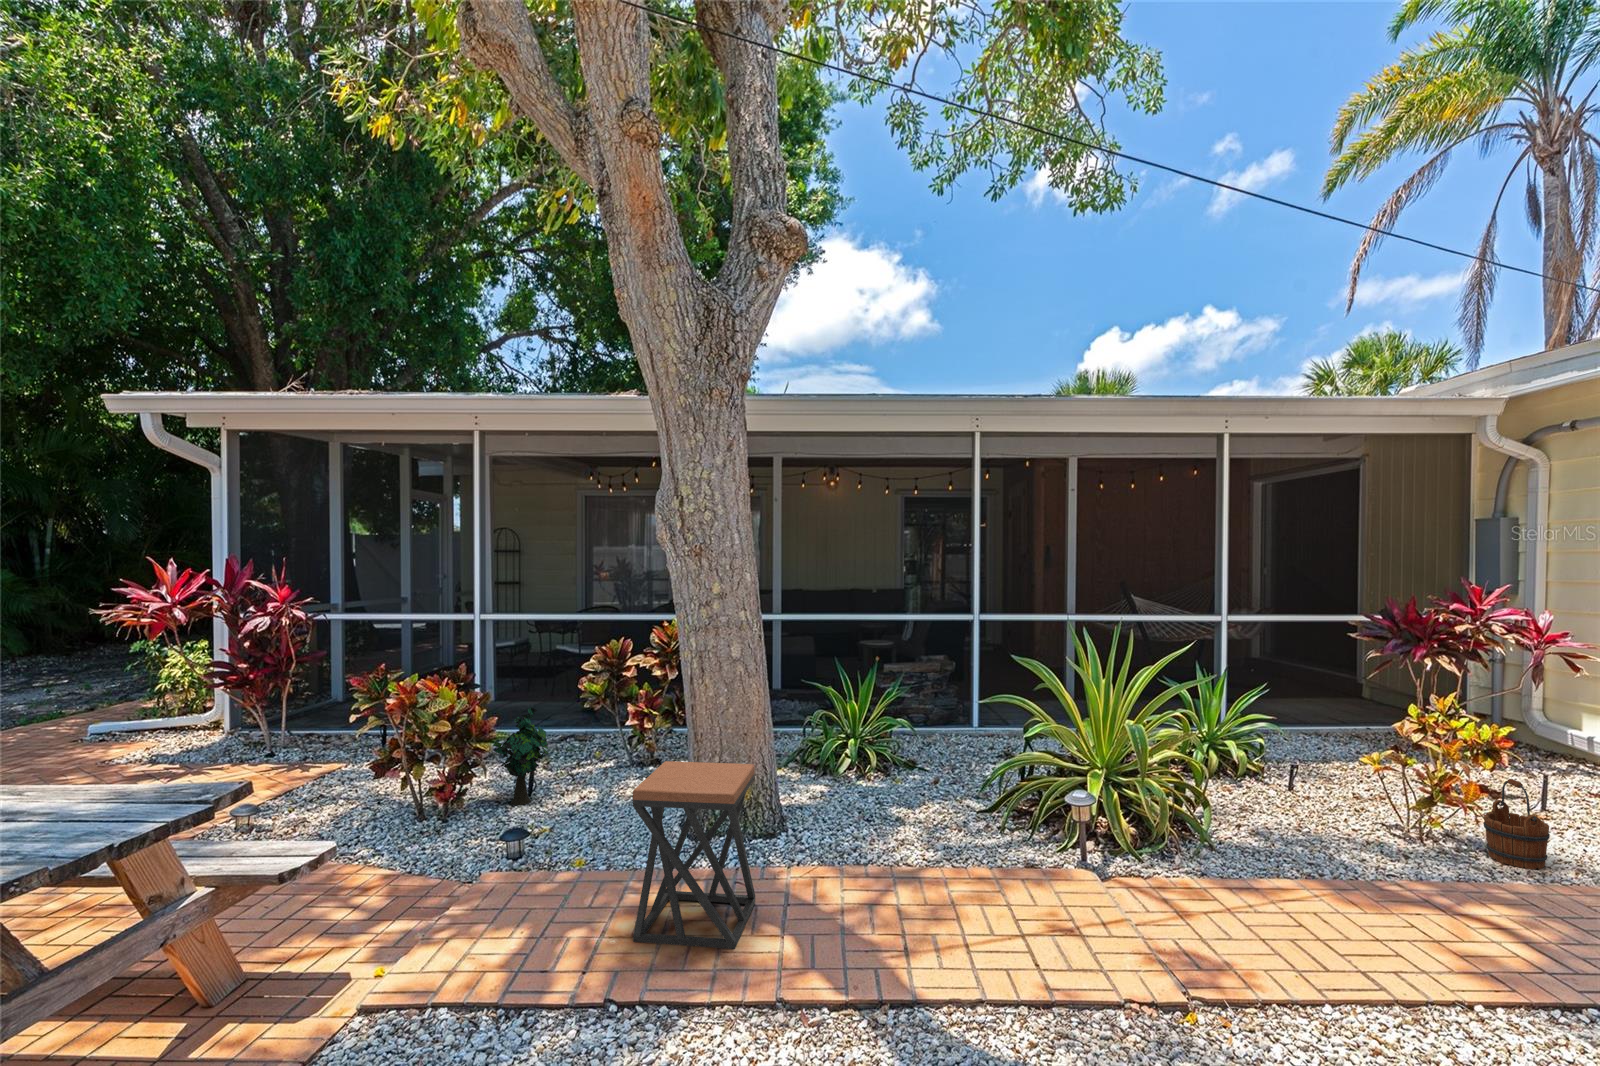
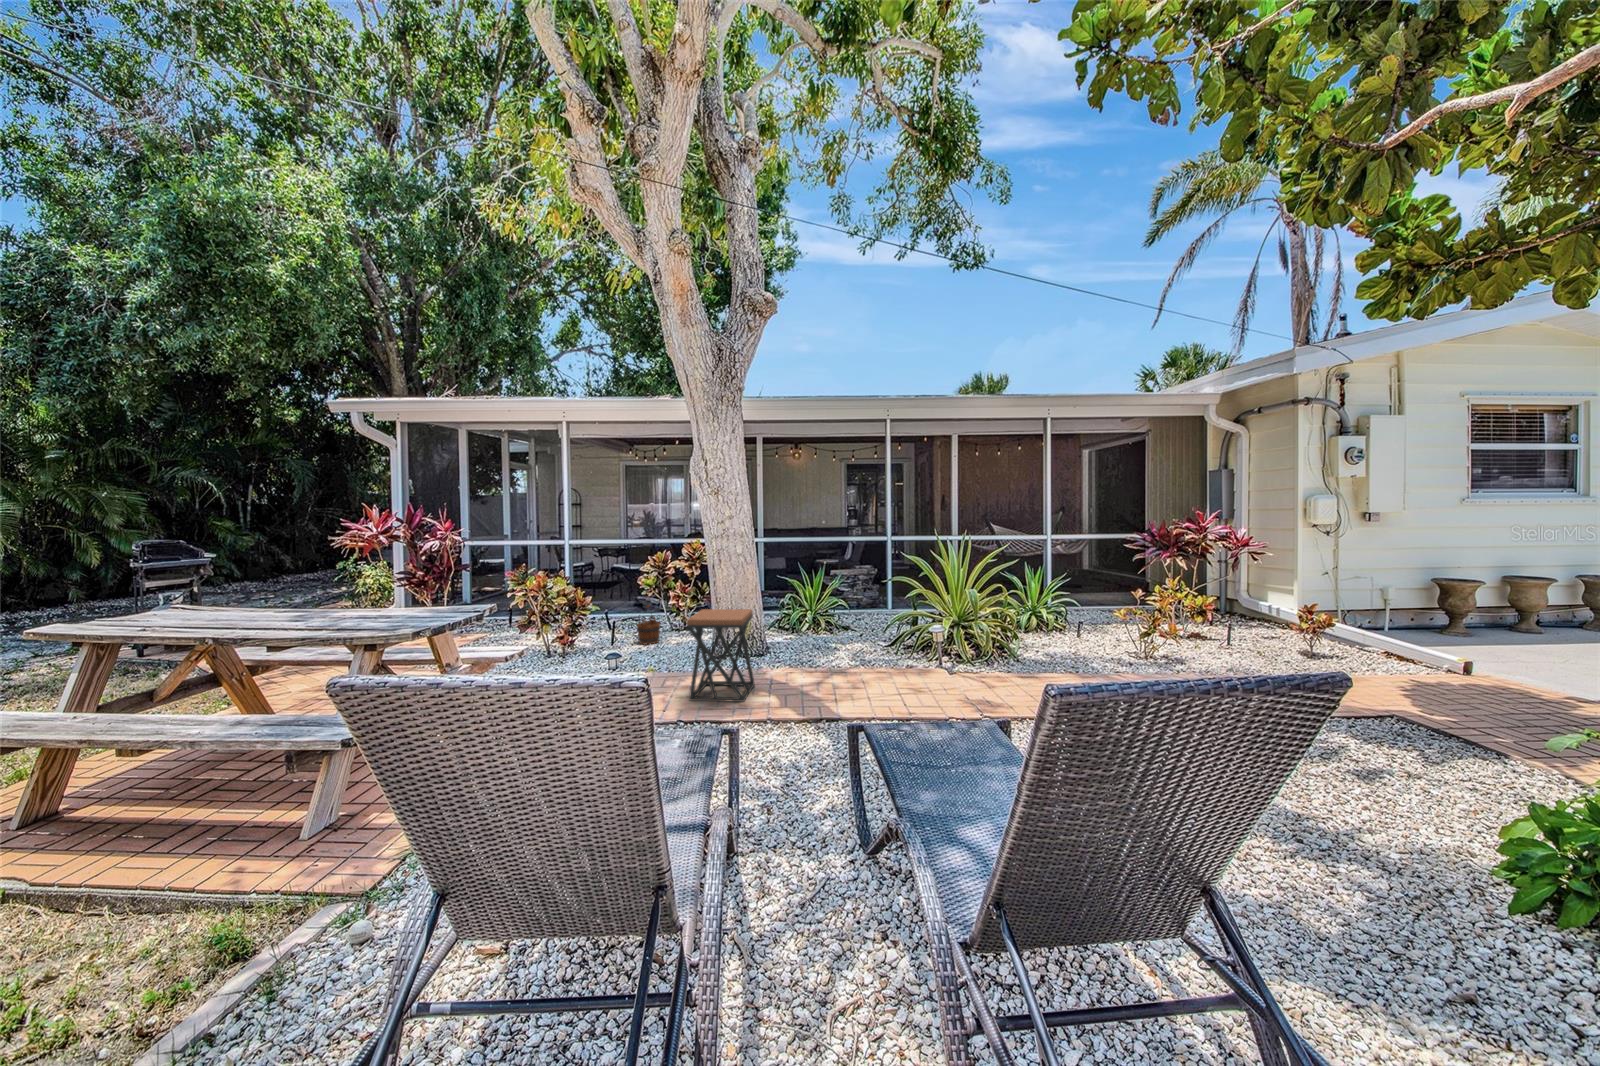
decorative plant: present [493,707,549,805] -> none [590,594,625,653]
wooden bucket: present [1483,779,1550,869] -> present [637,605,660,645]

